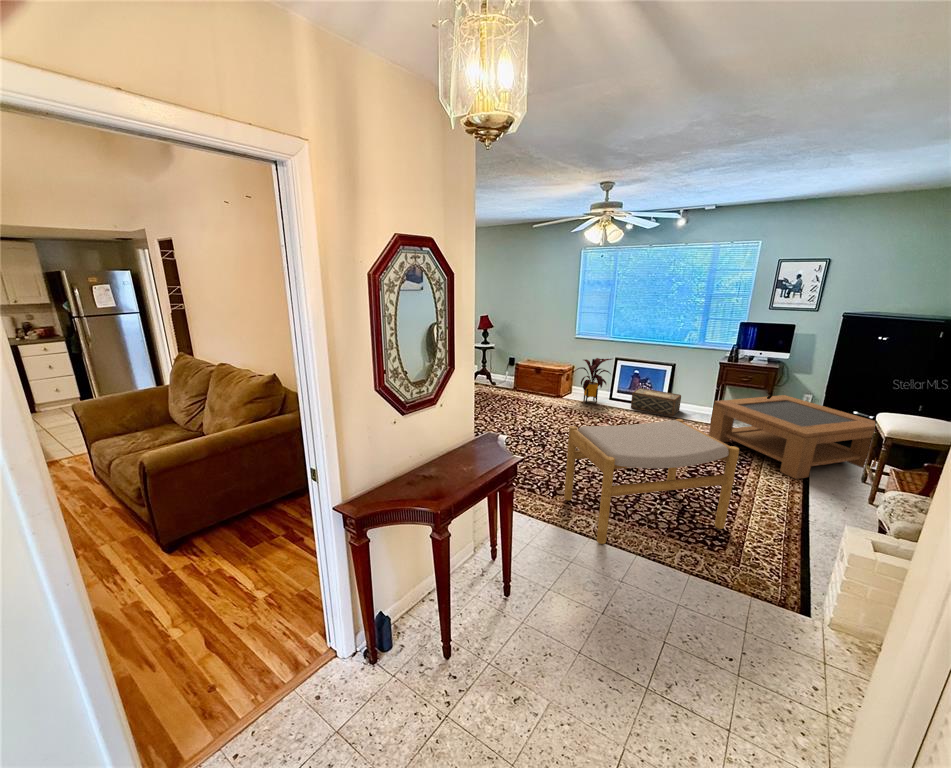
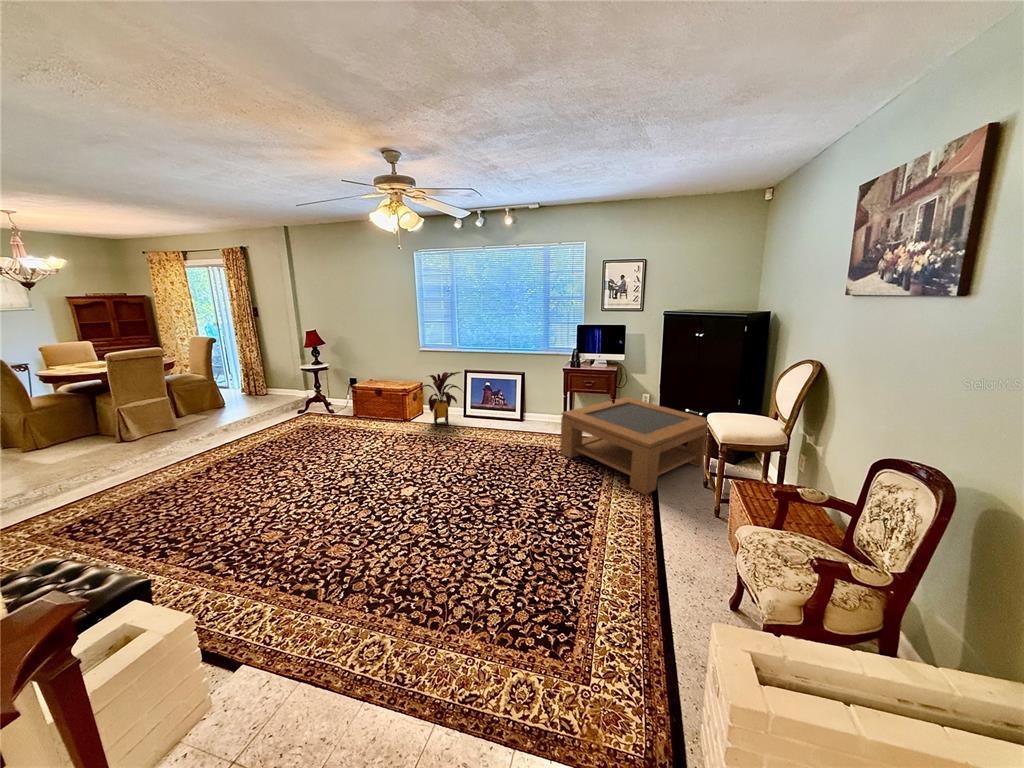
woven basket: present [631,388,681,416] -> none [485,402,534,430]
footstool: present [564,419,739,544] -> none [341,452,579,706]

